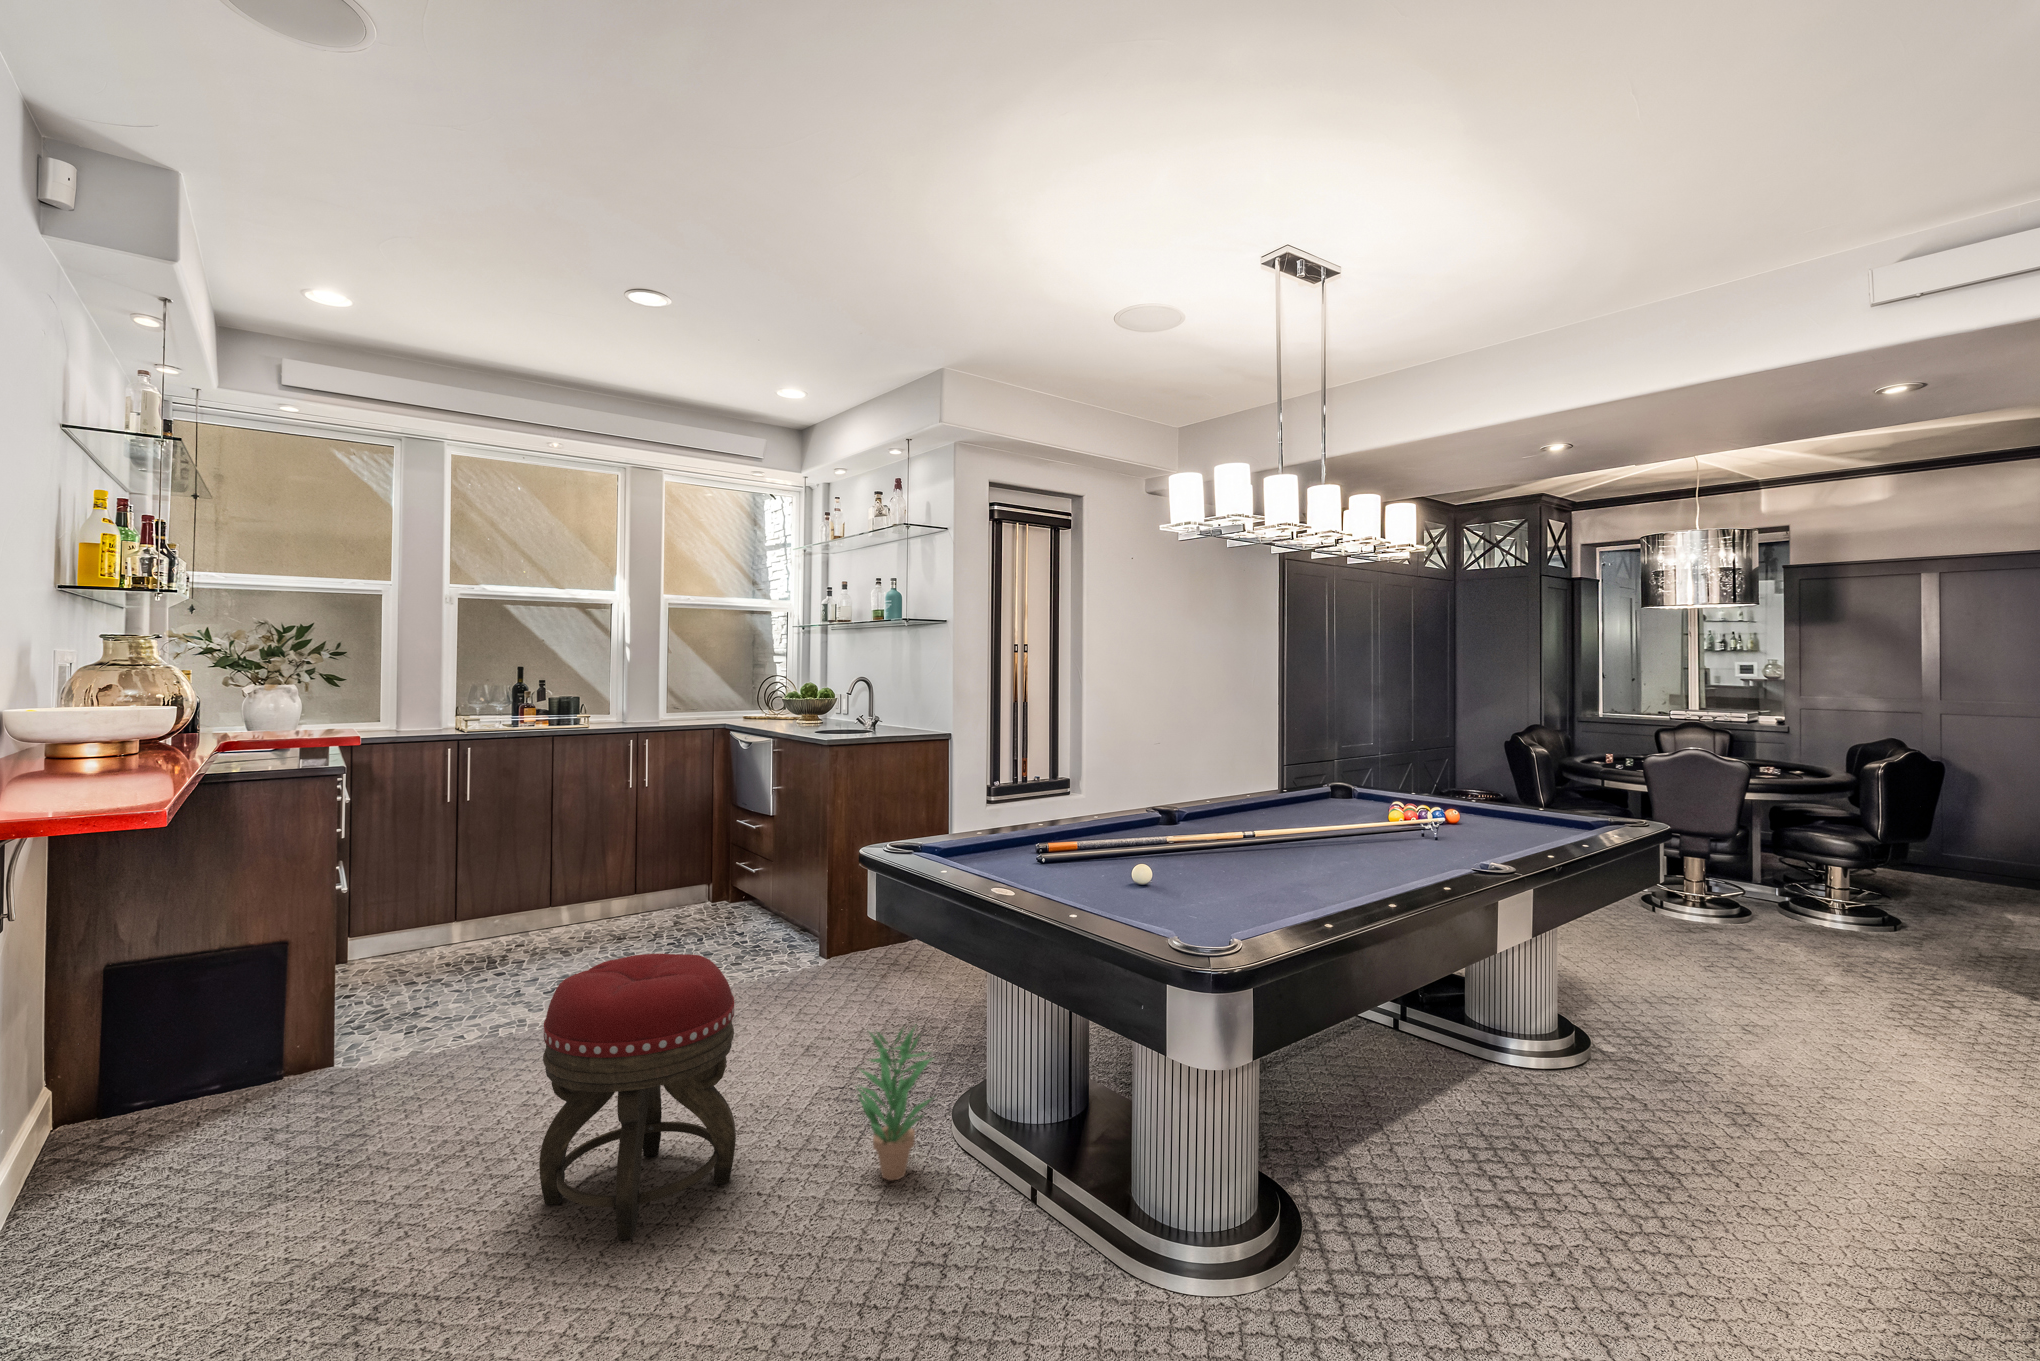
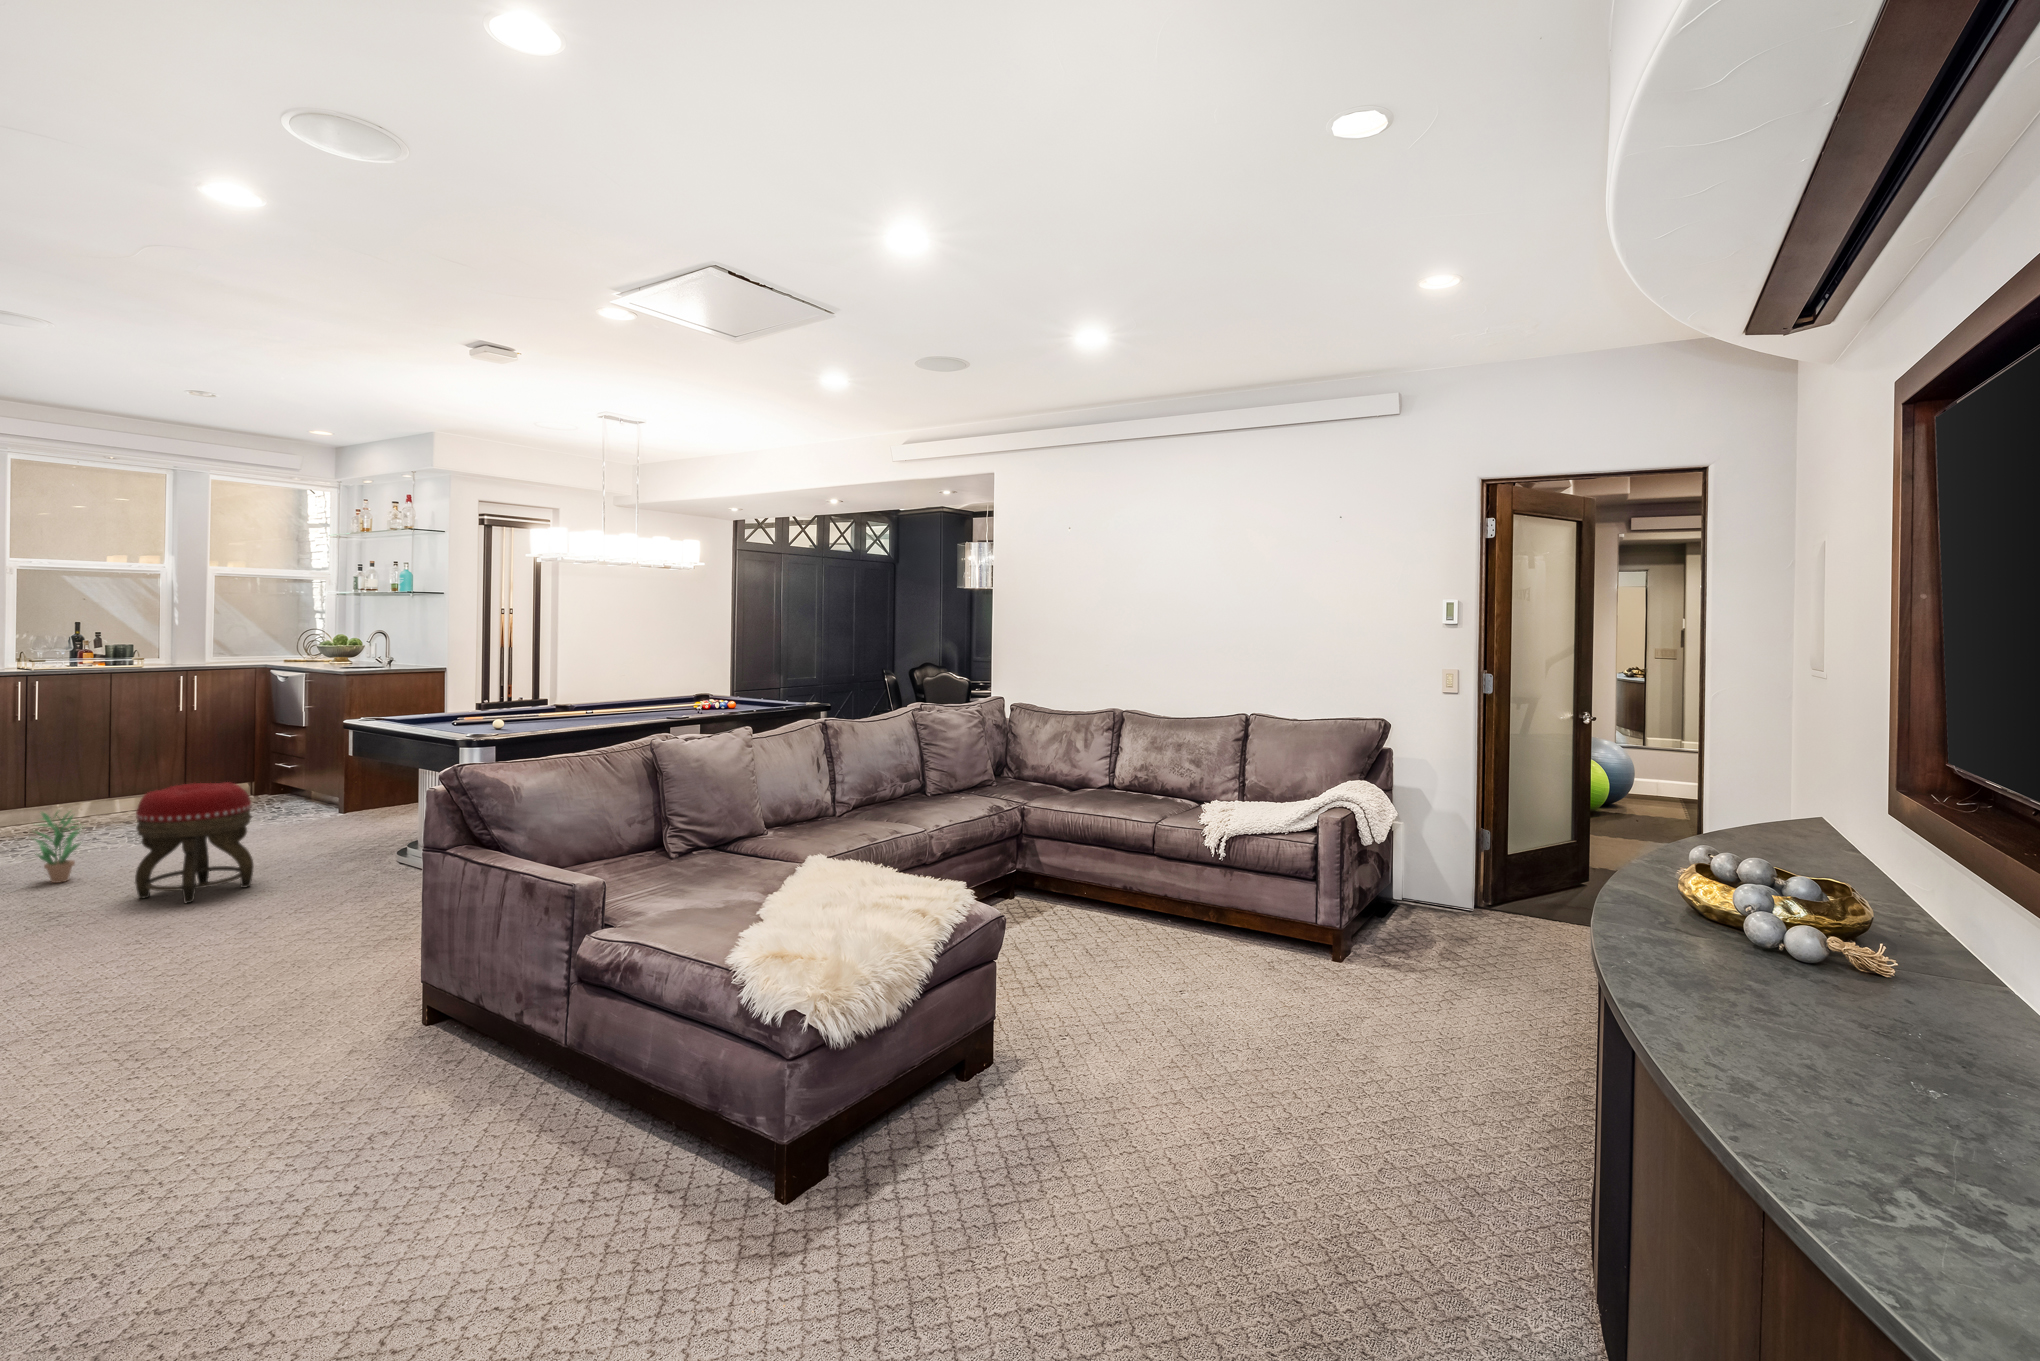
potted plant: present [857,1028,932,1180] -> present [36,813,79,883]

